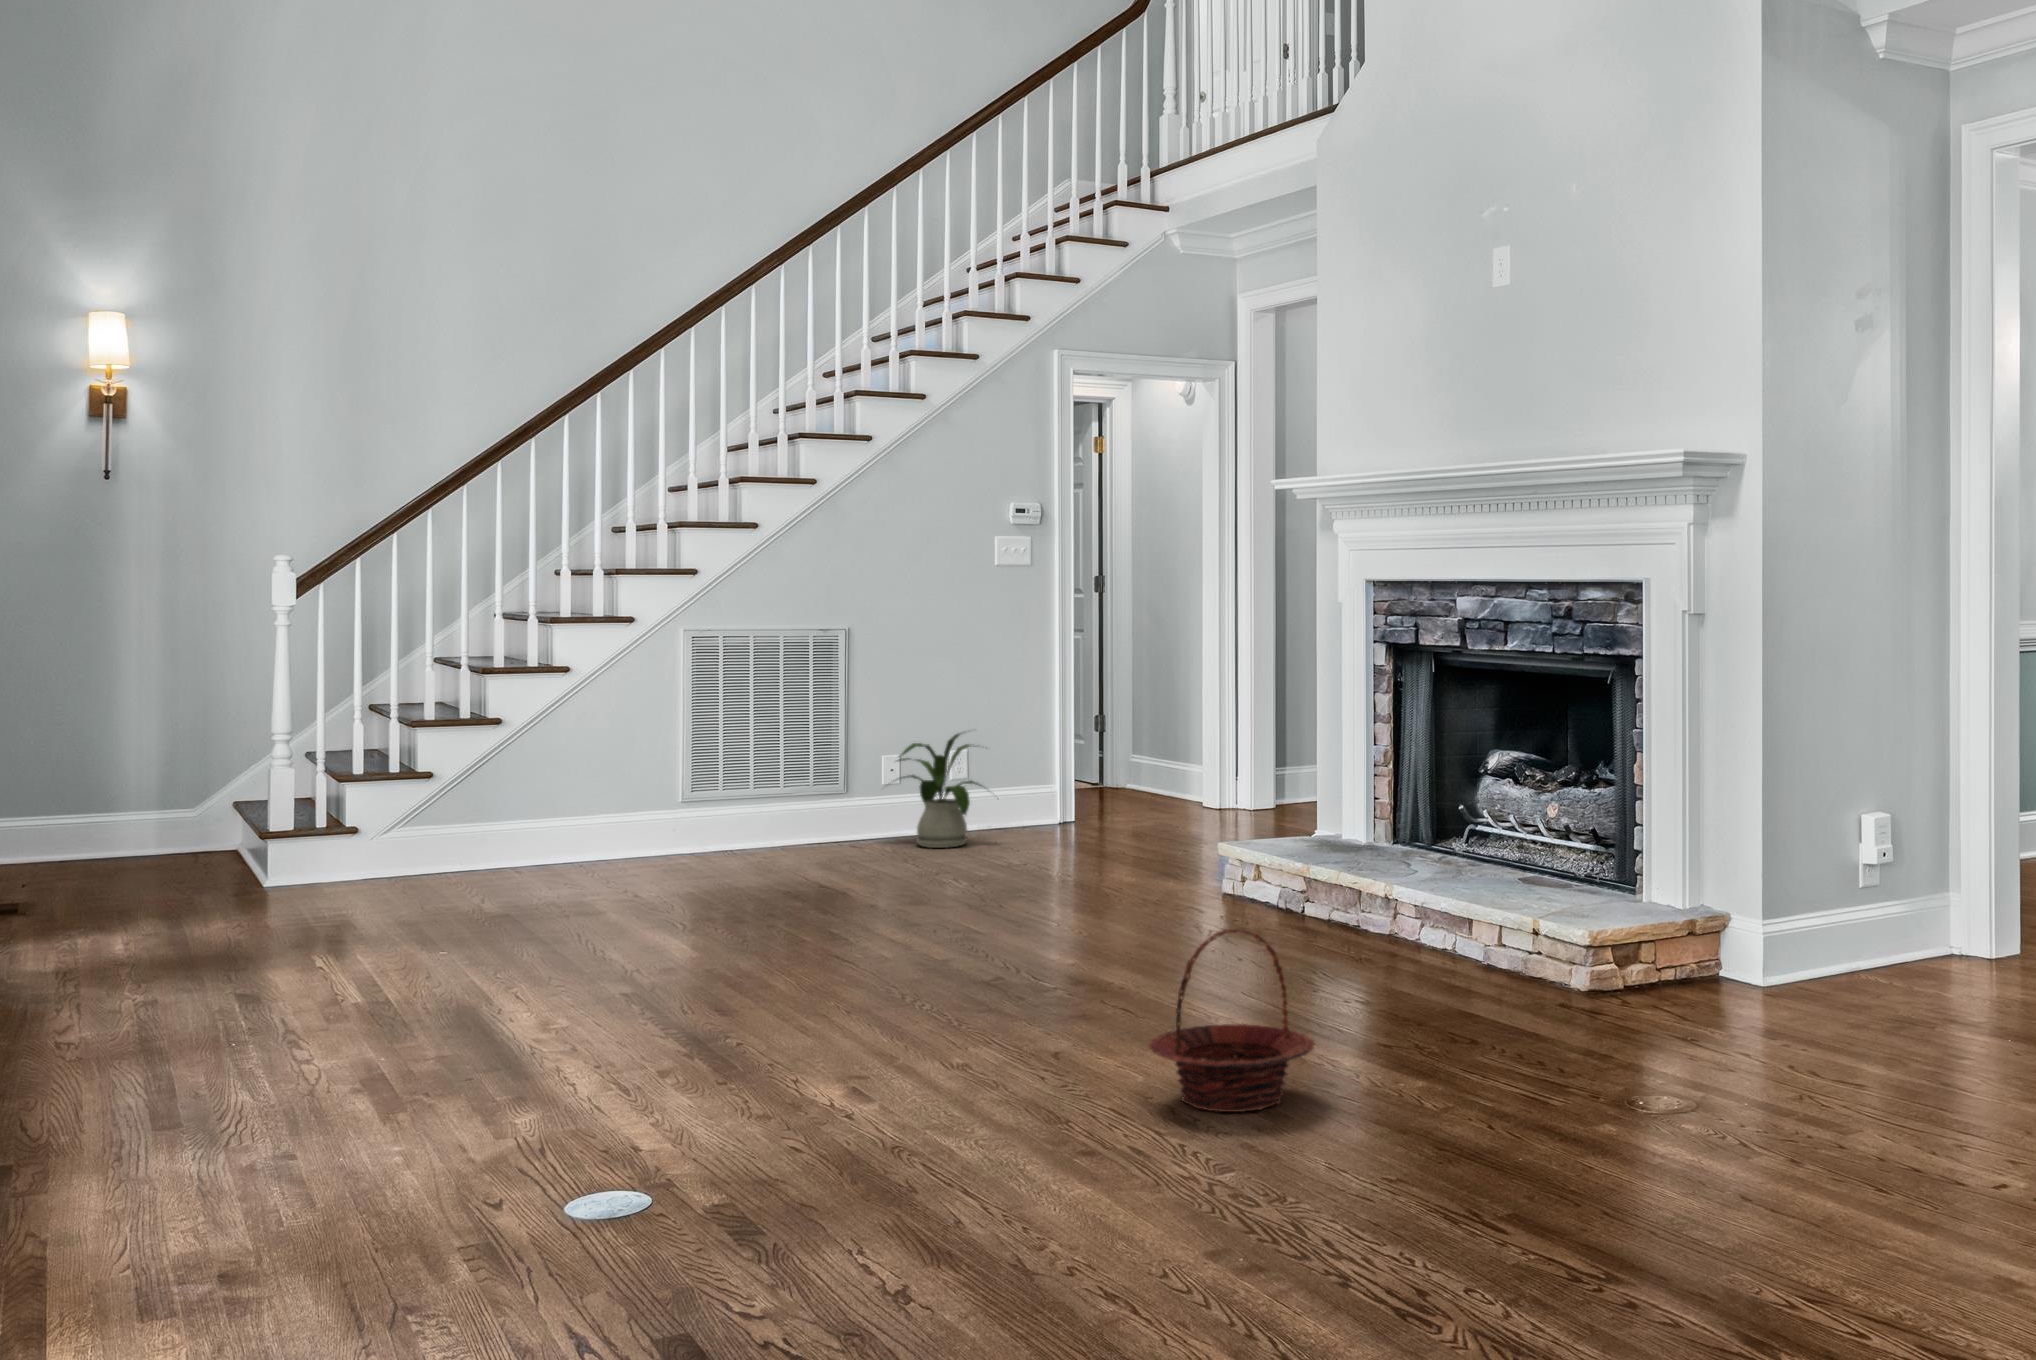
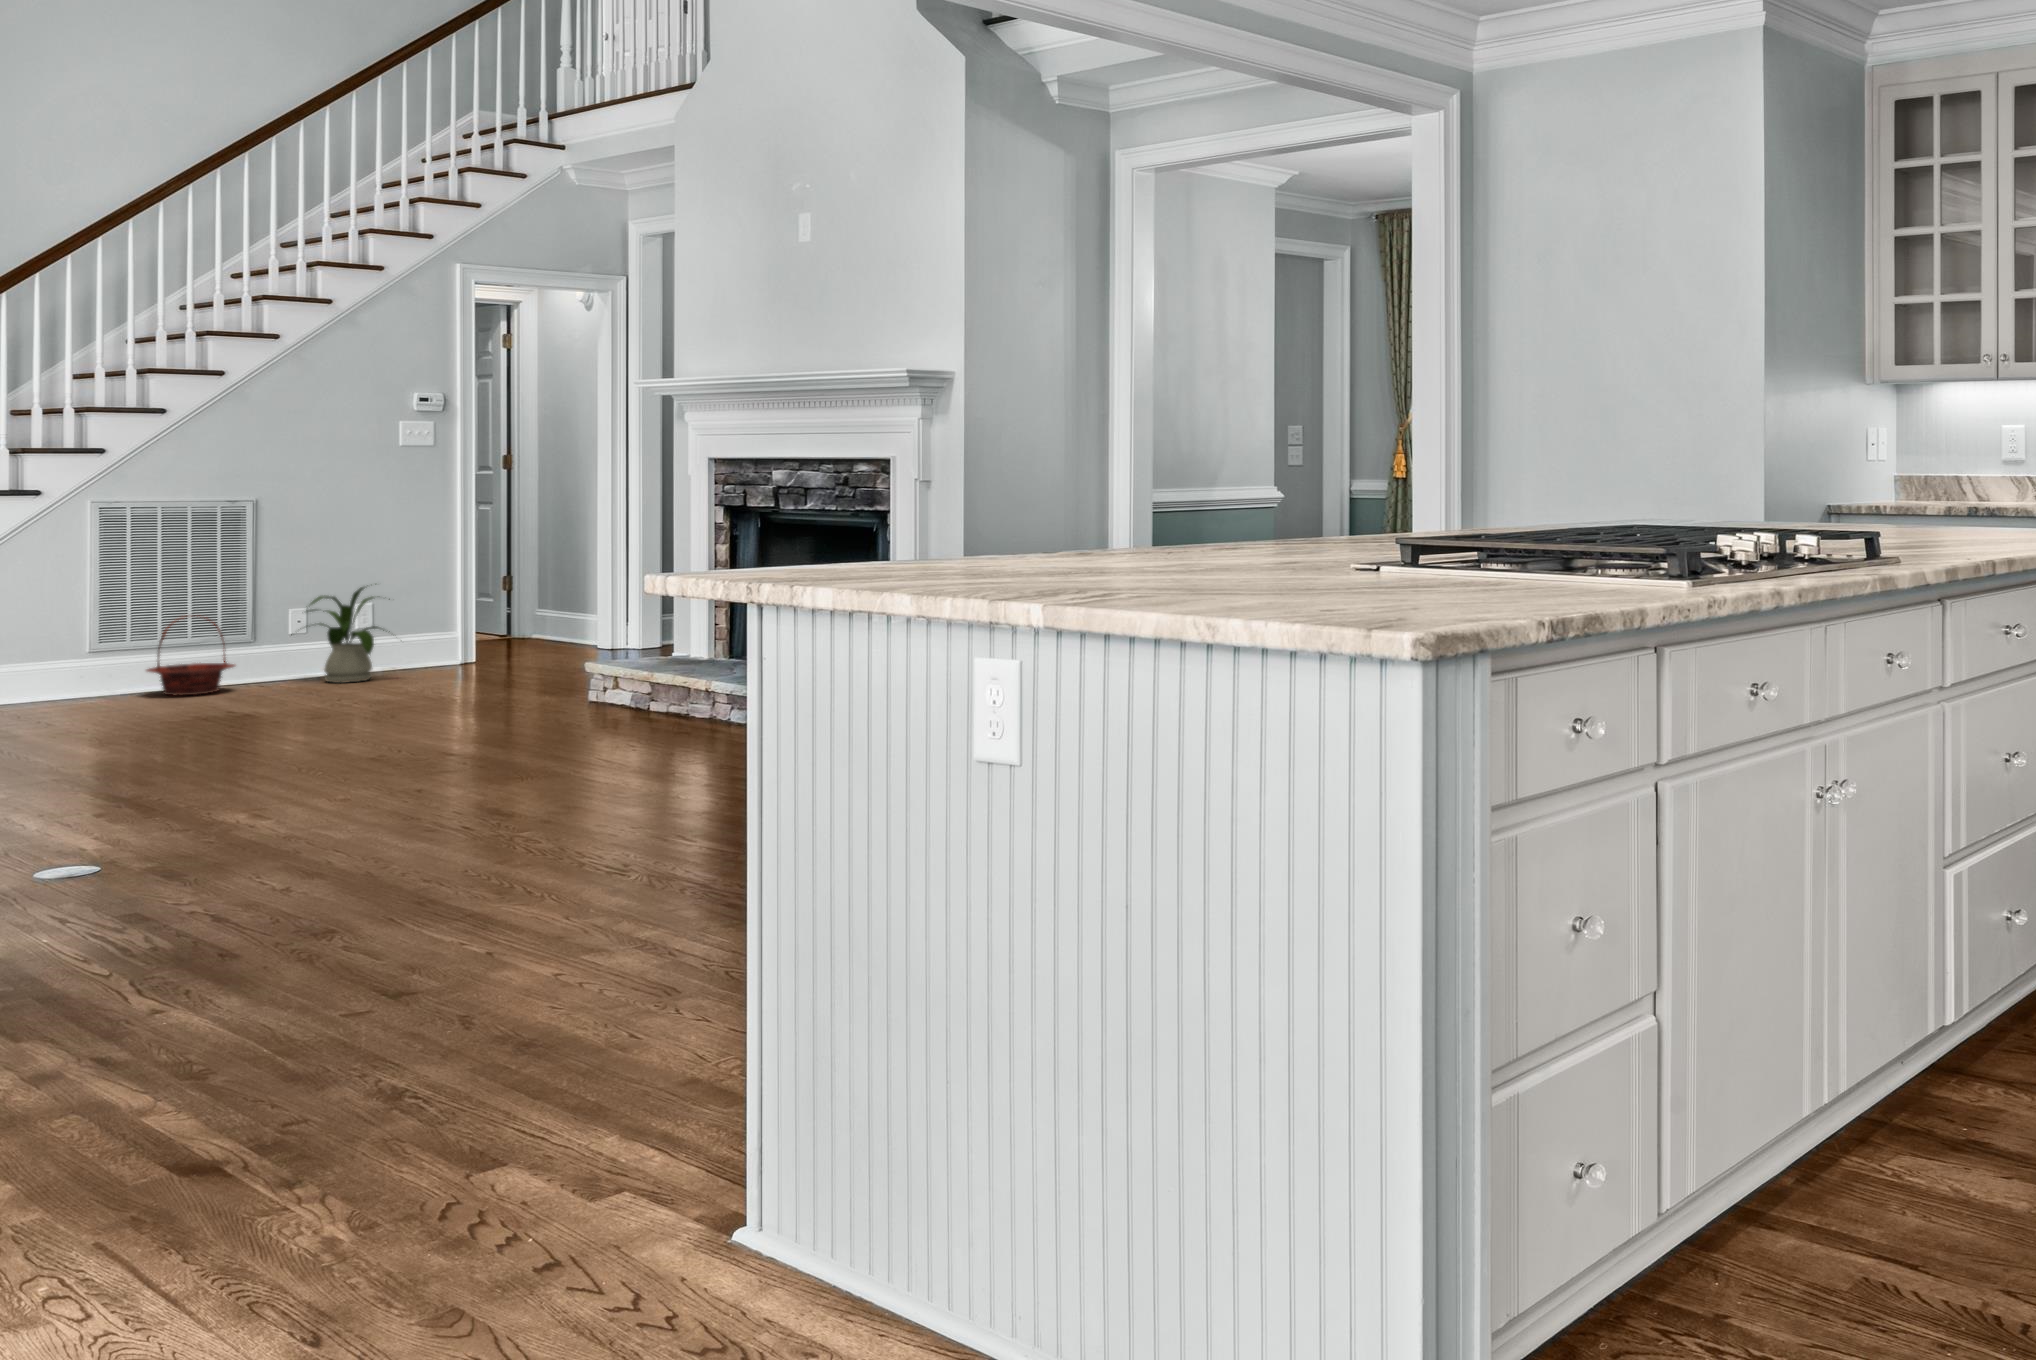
basket: present [1149,929,1314,1112] -> present [147,616,235,695]

